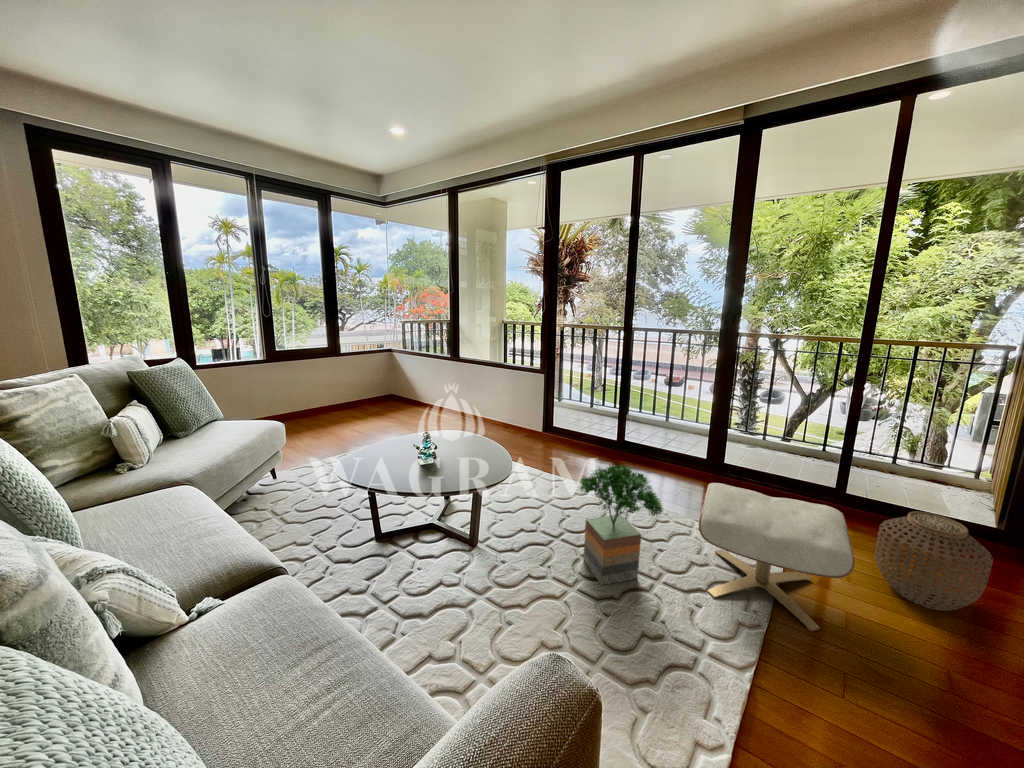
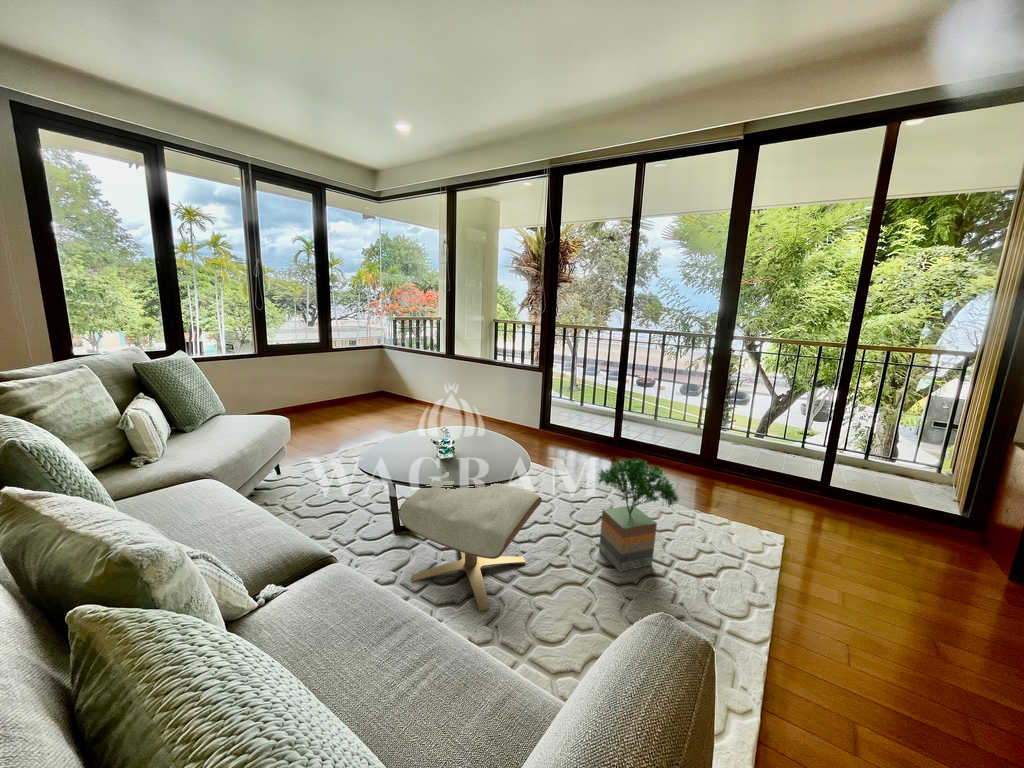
ottoman: present [699,483,855,631] -> present [399,470,542,611]
woven basket: present [875,512,993,611] -> none [862,500,967,589]

